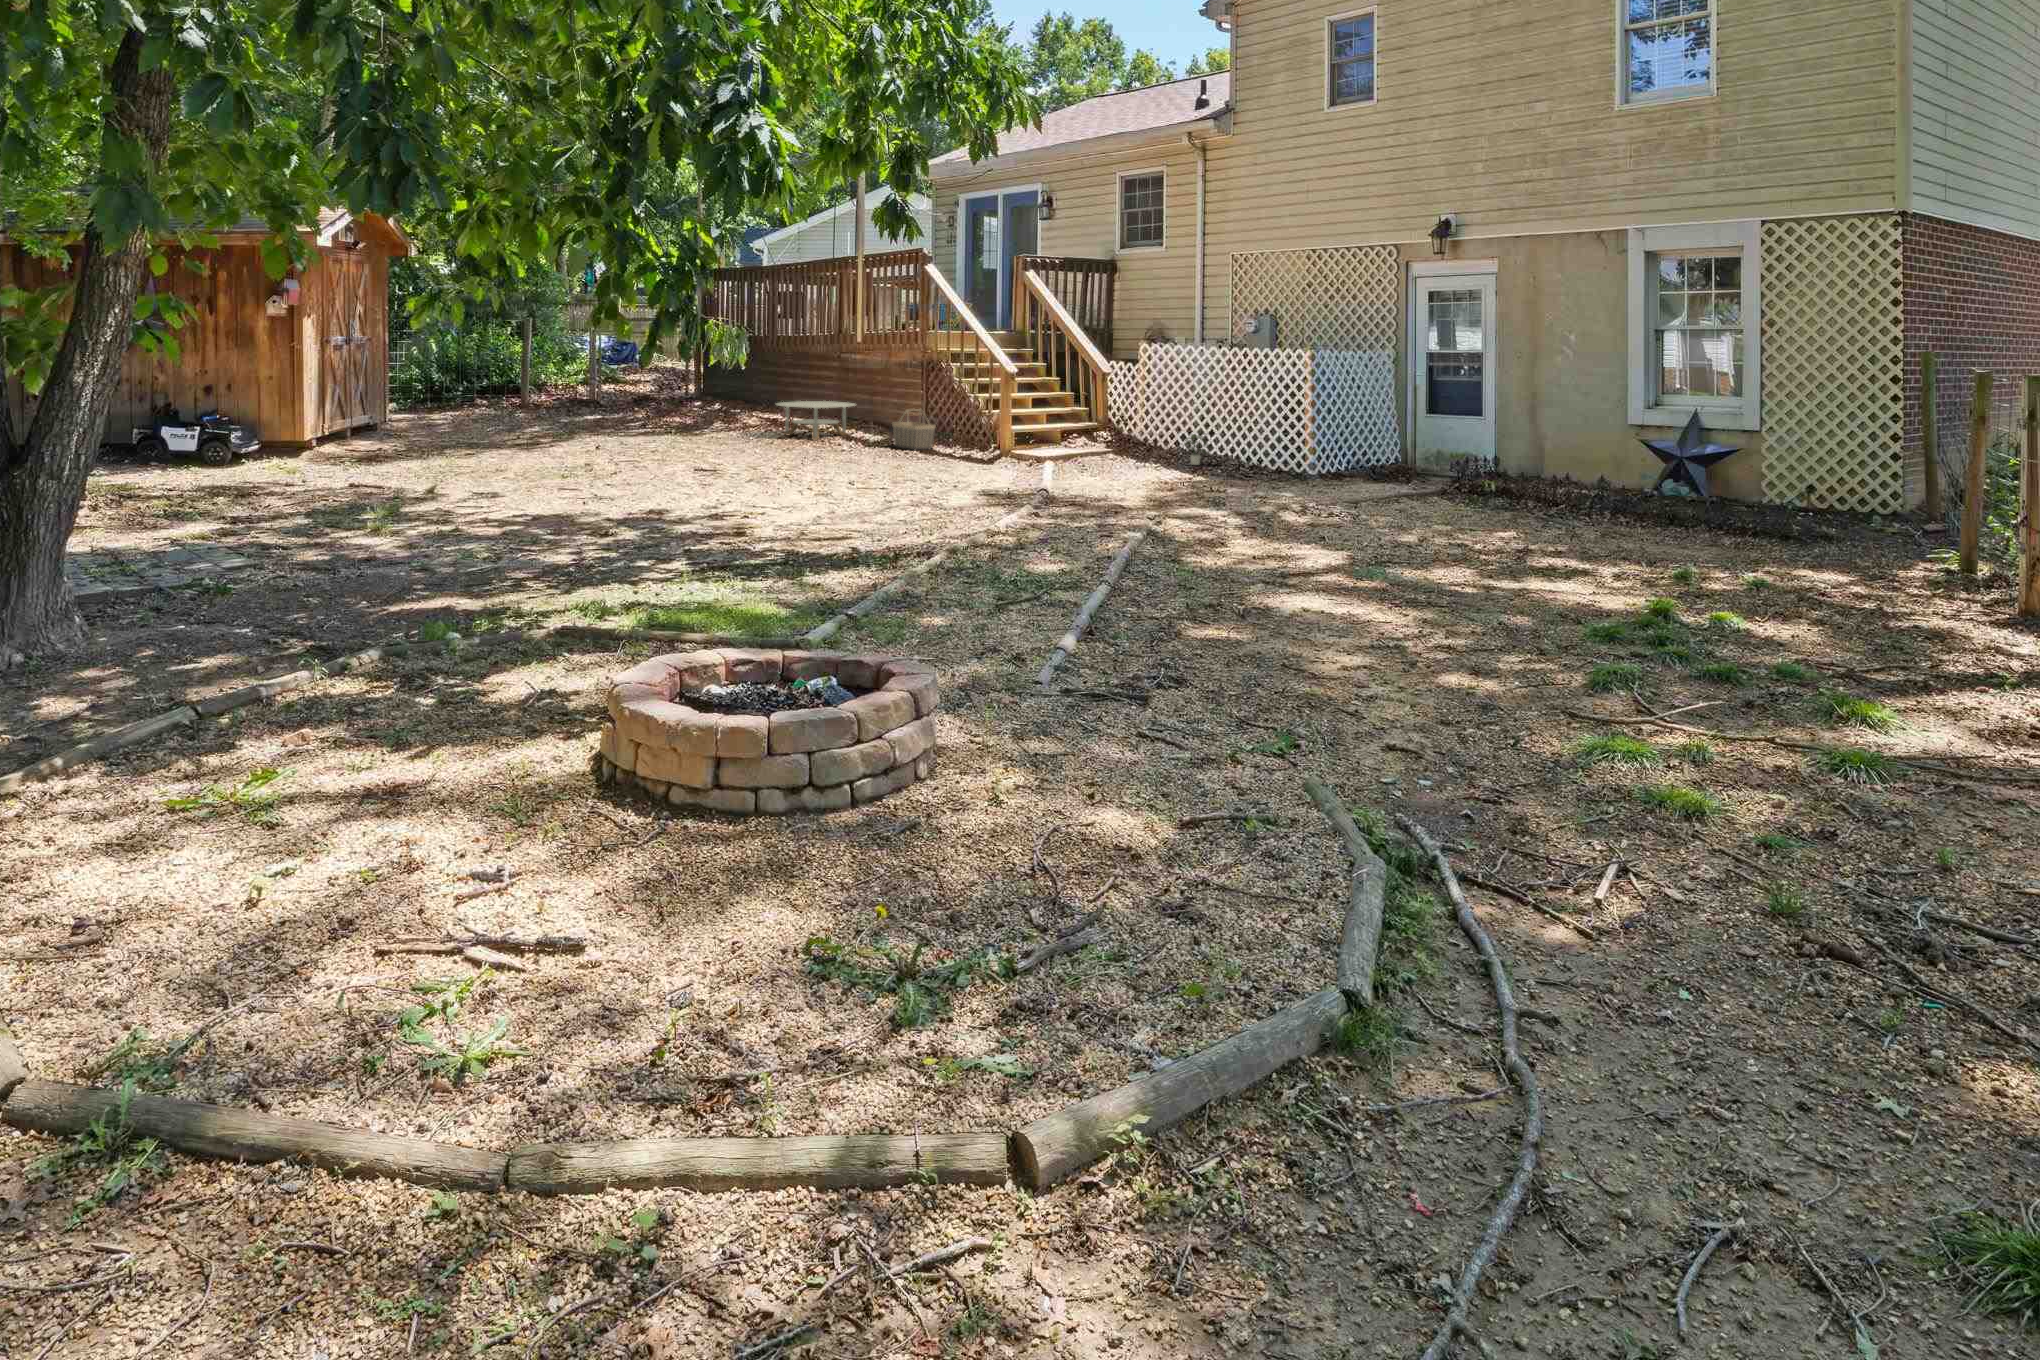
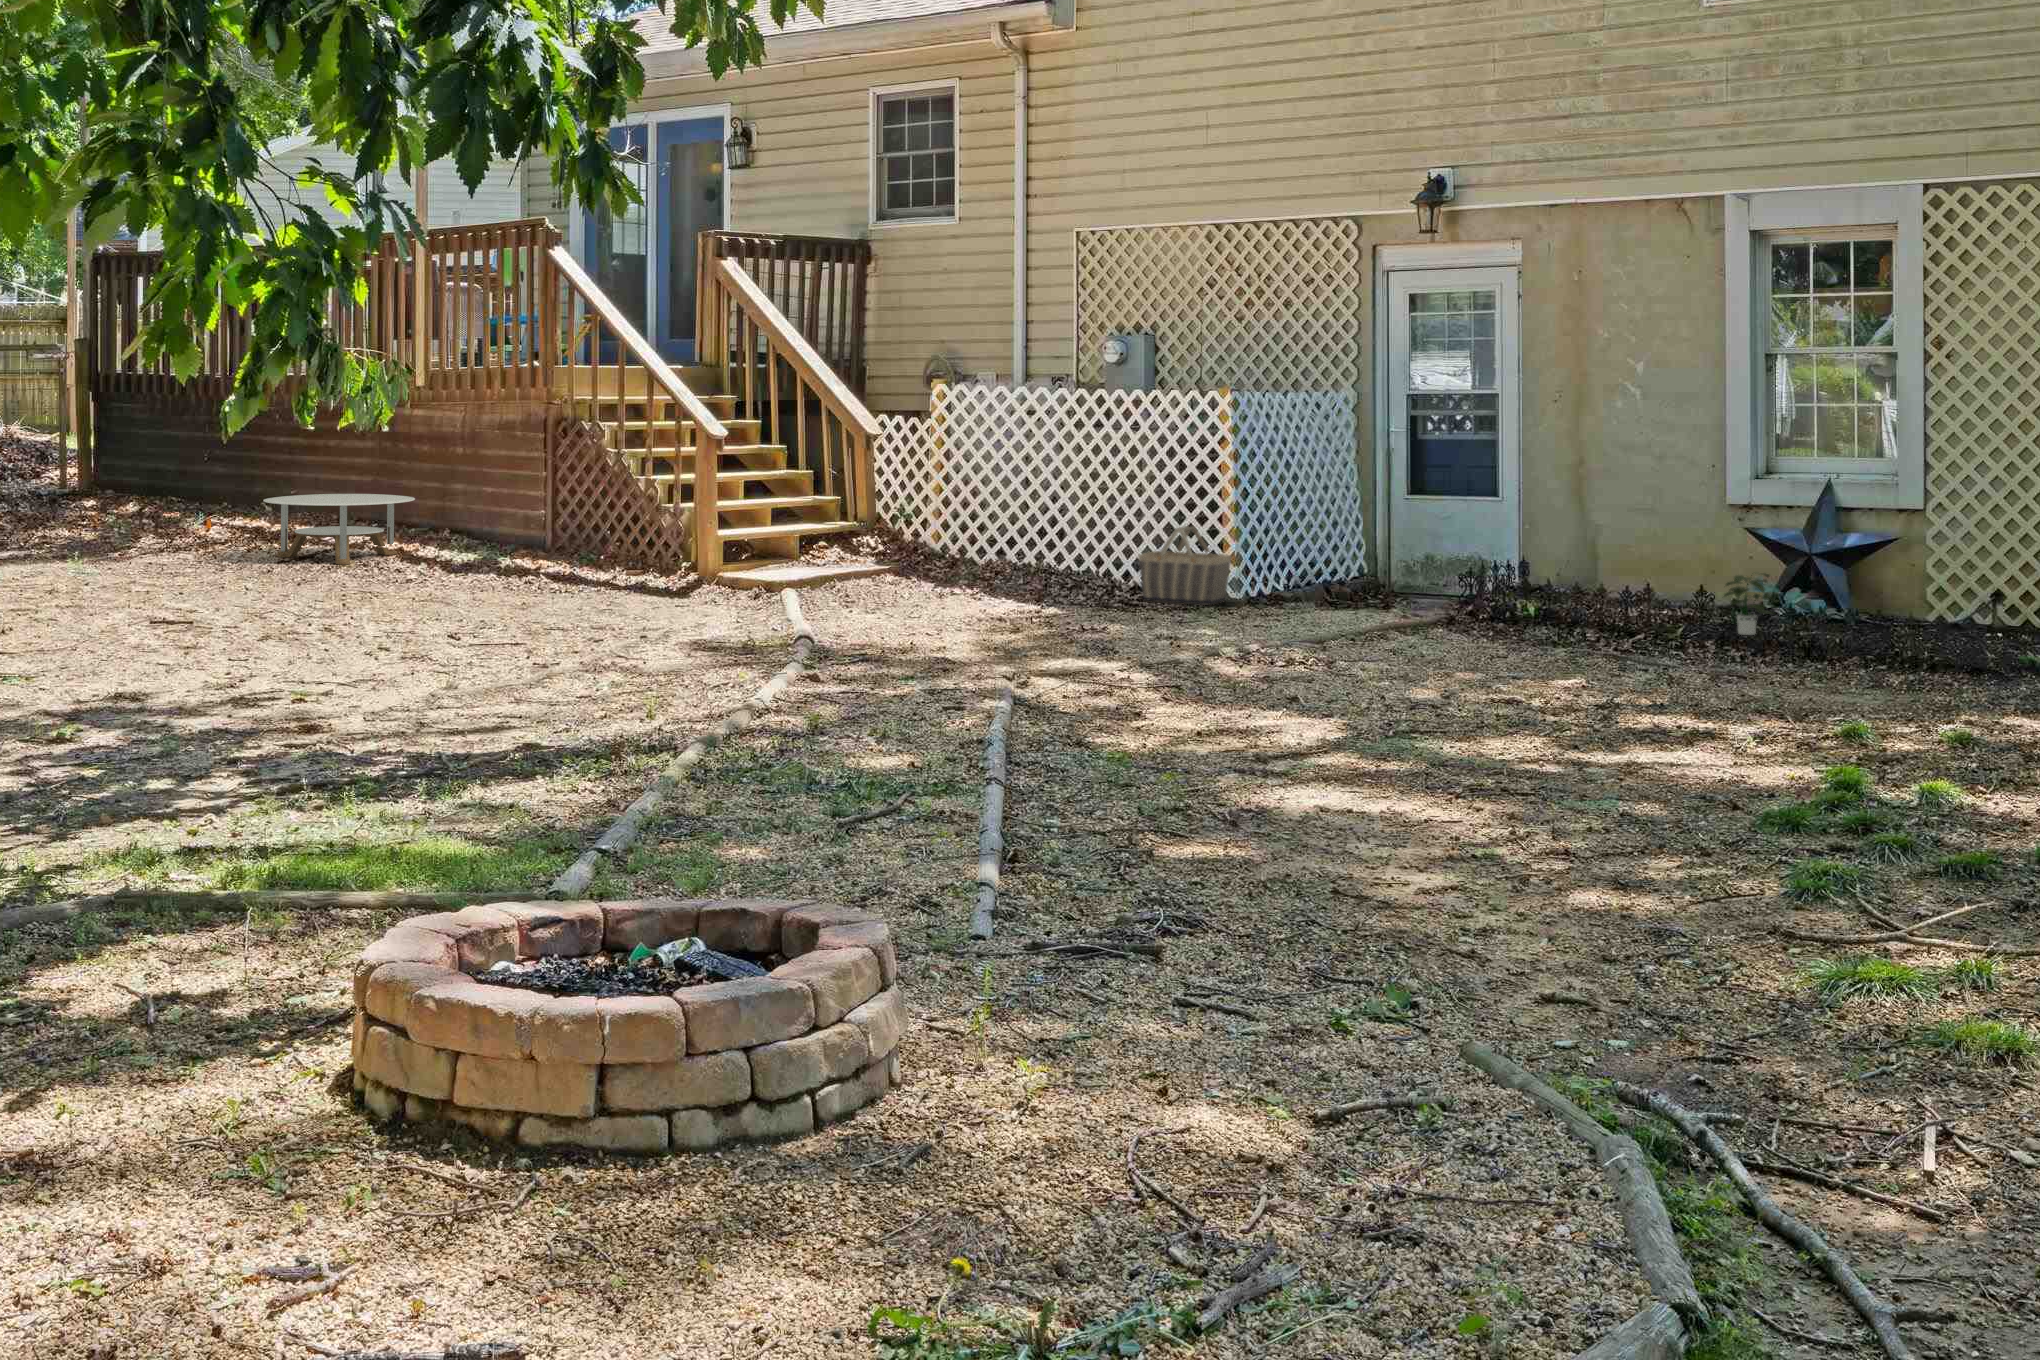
basket: present [892,409,936,450] -> present [1138,526,1231,605]
potted plant: present [1185,435,1211,465] -> present [1724,573,1777,635]

